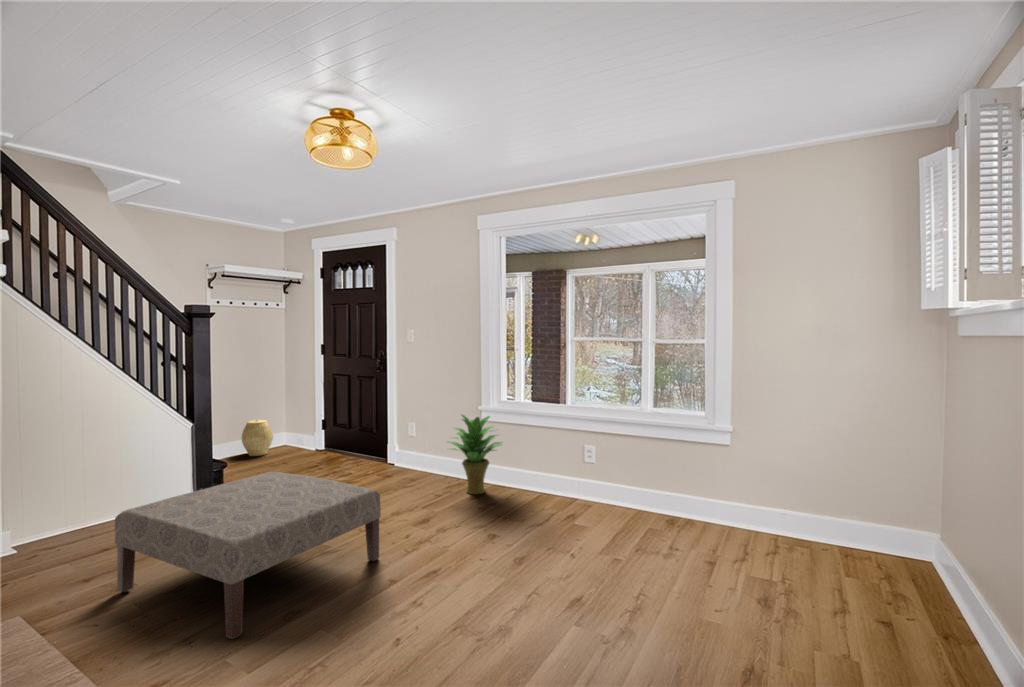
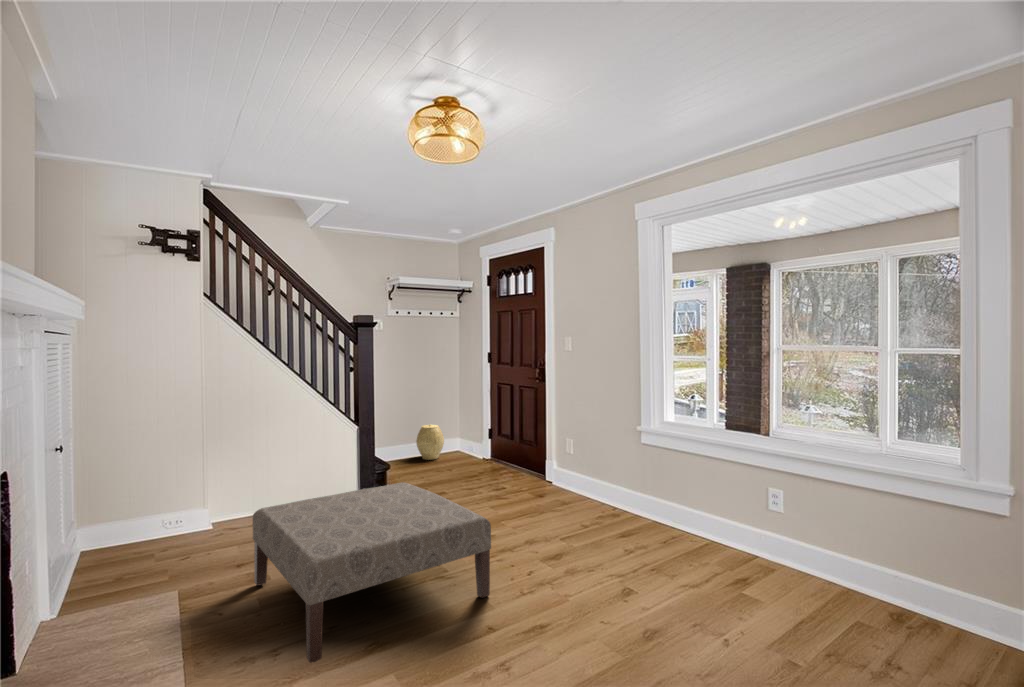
potted plant: present [448,415,502,494] -> none [594,435,663,531]

